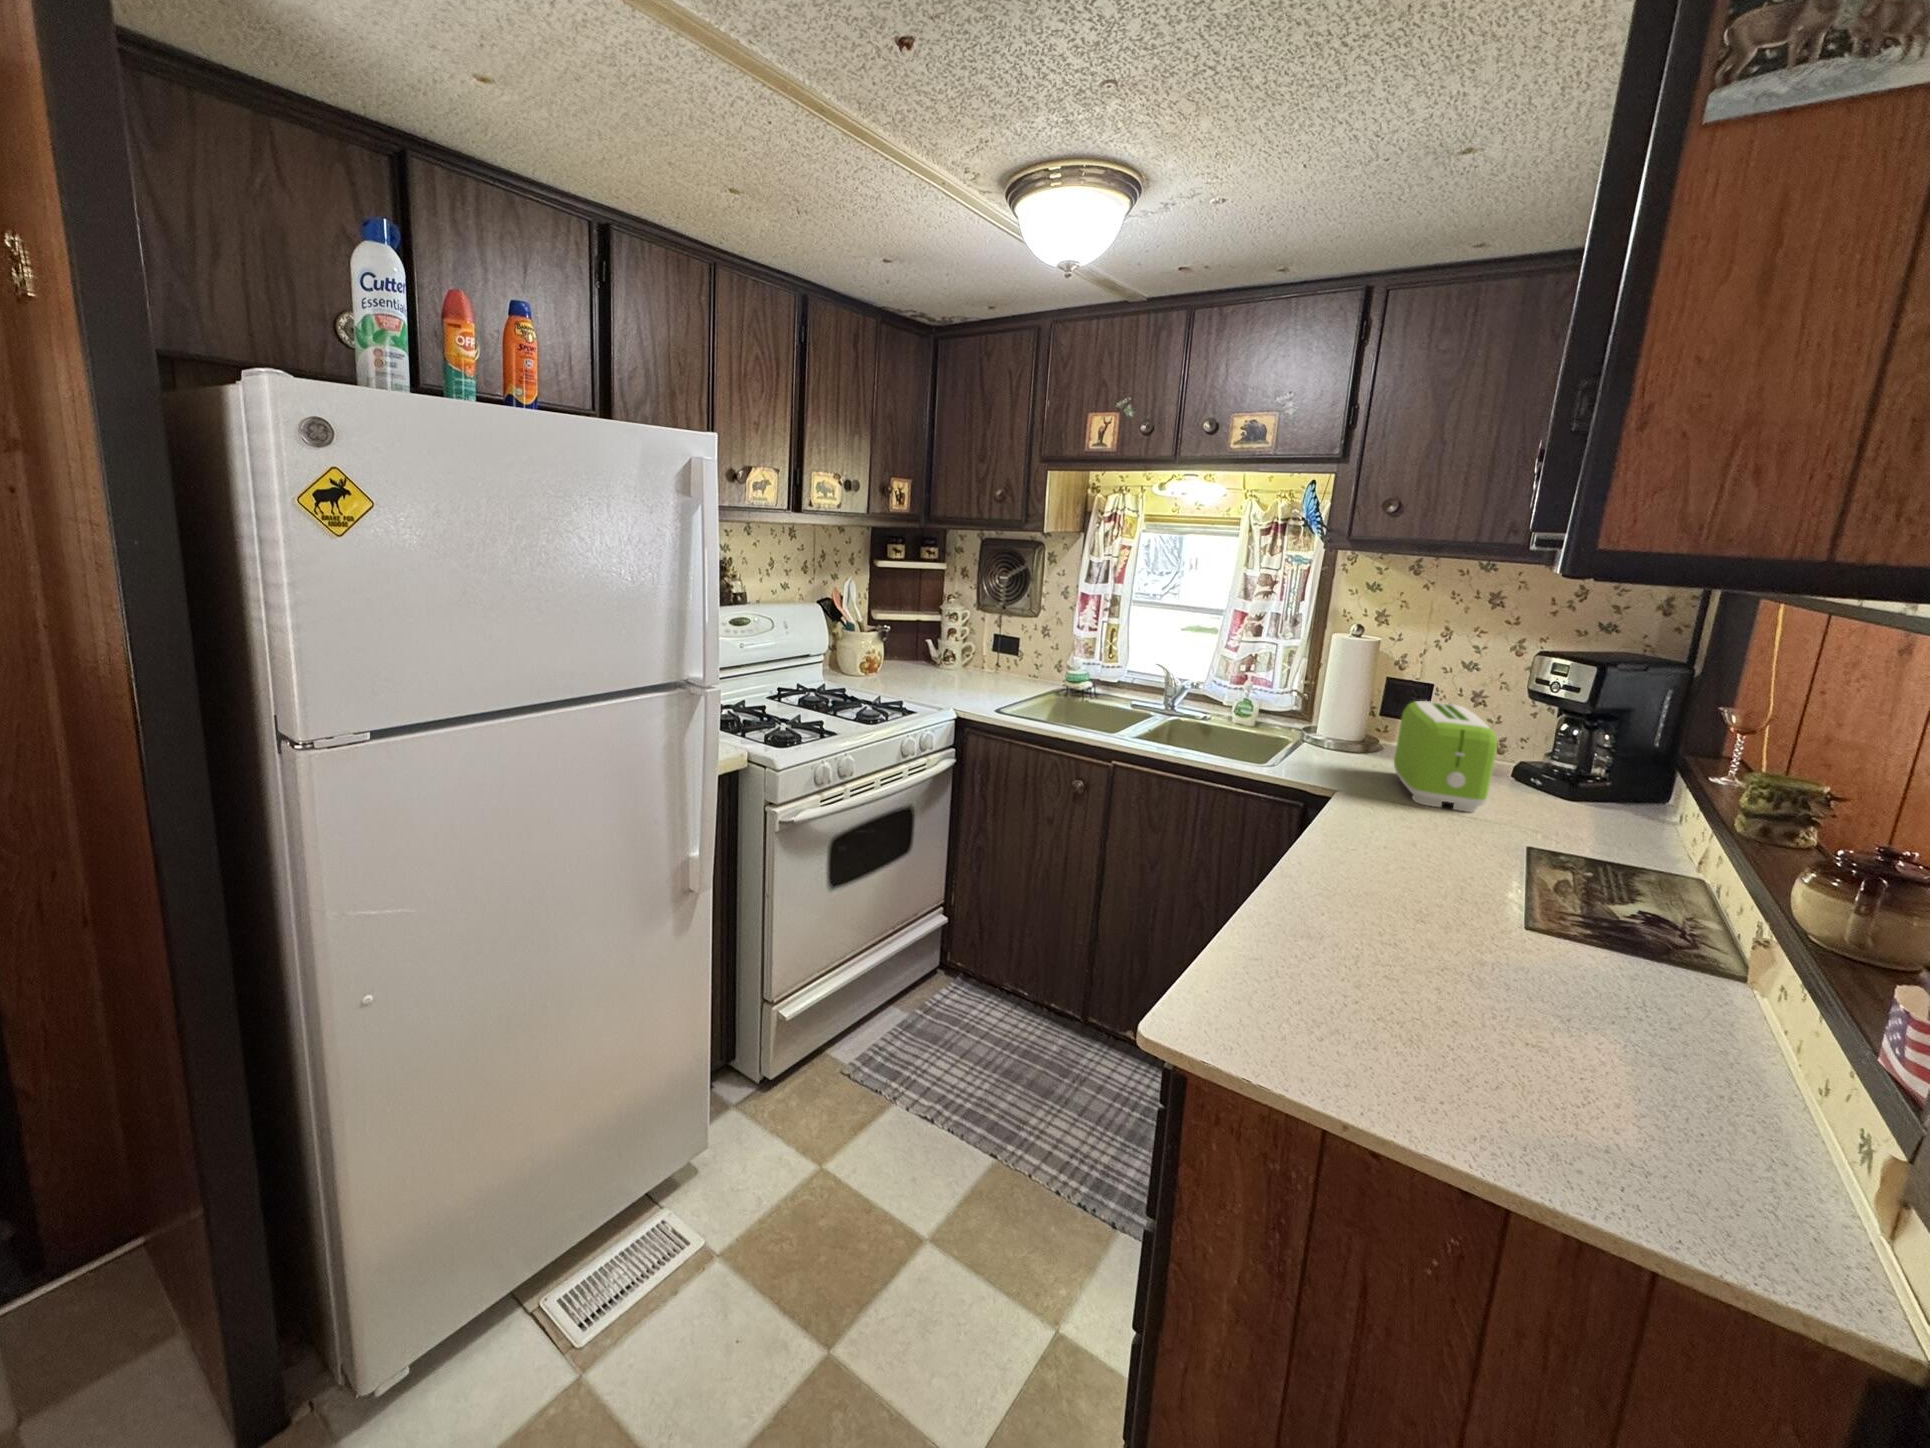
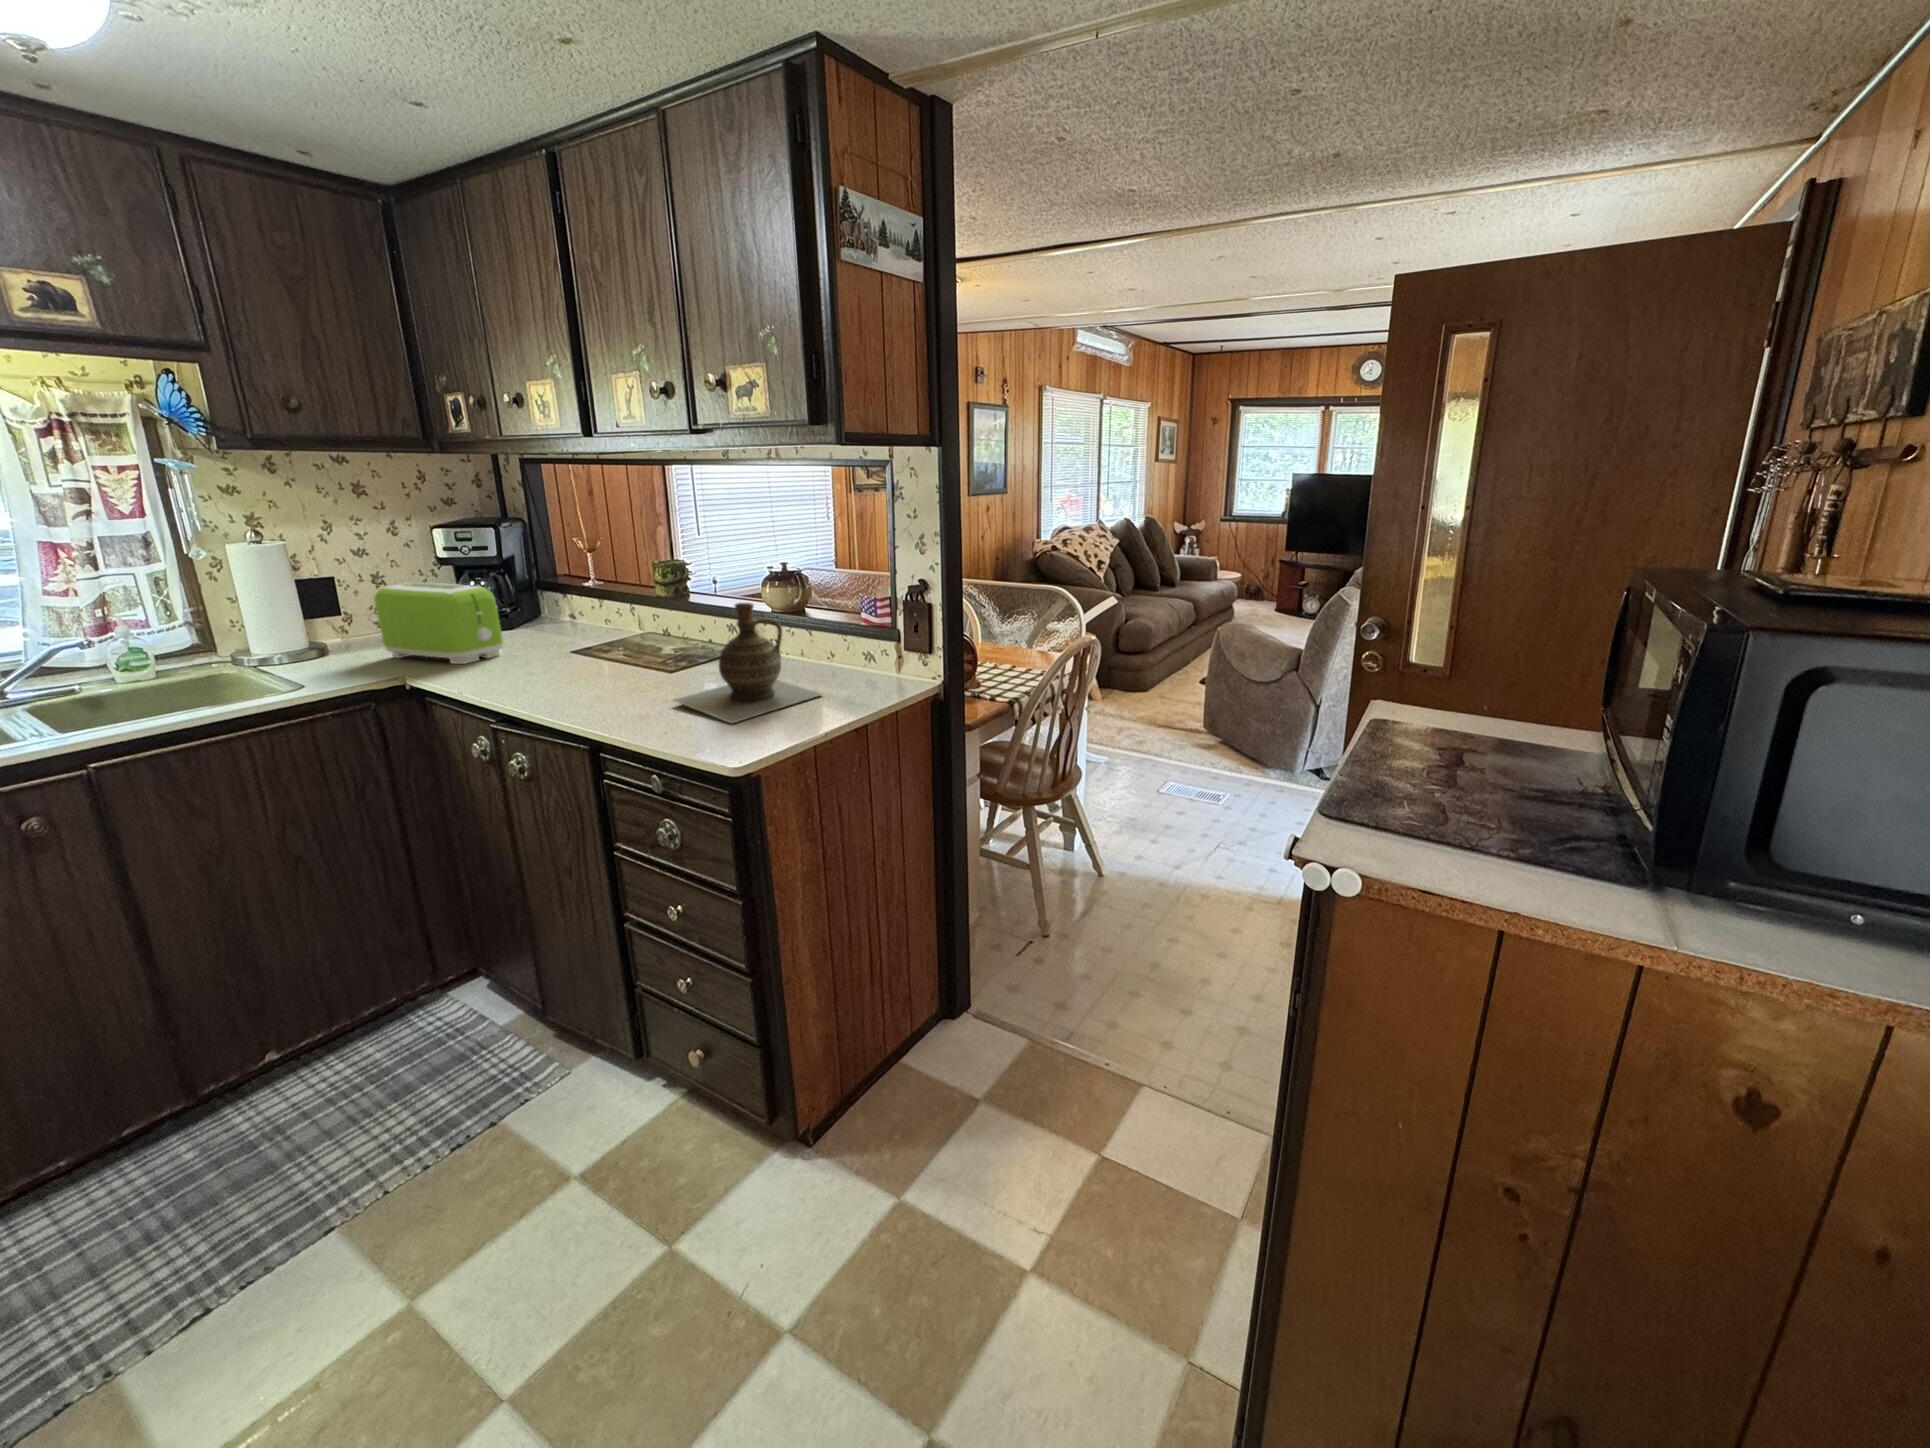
ceramic jug: none [1370,841,1630,1100] -> present [674,603,821,723]

